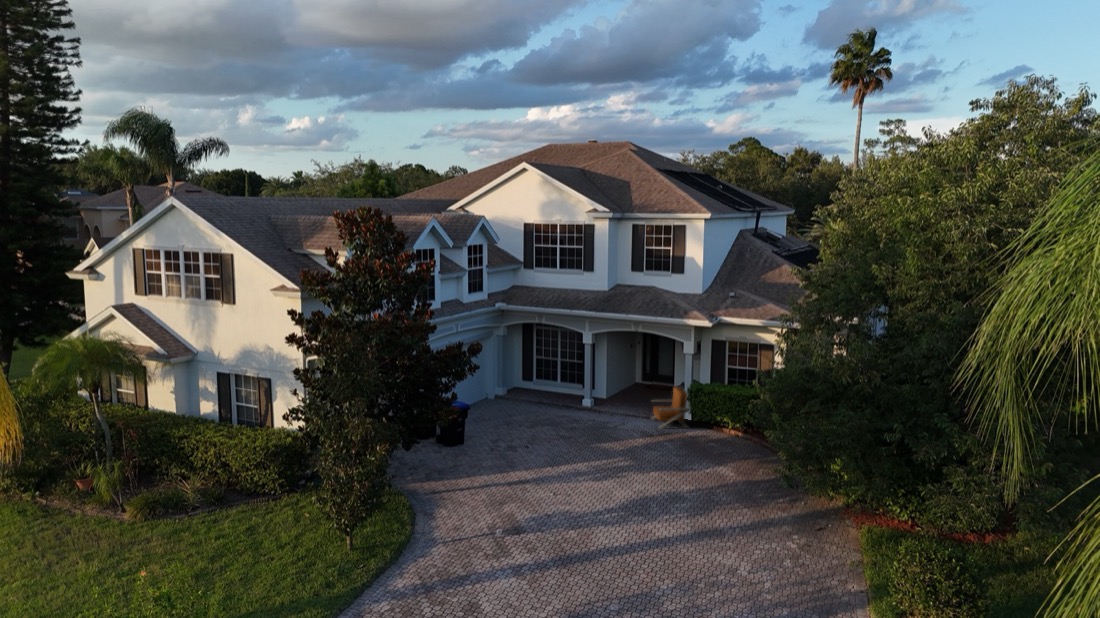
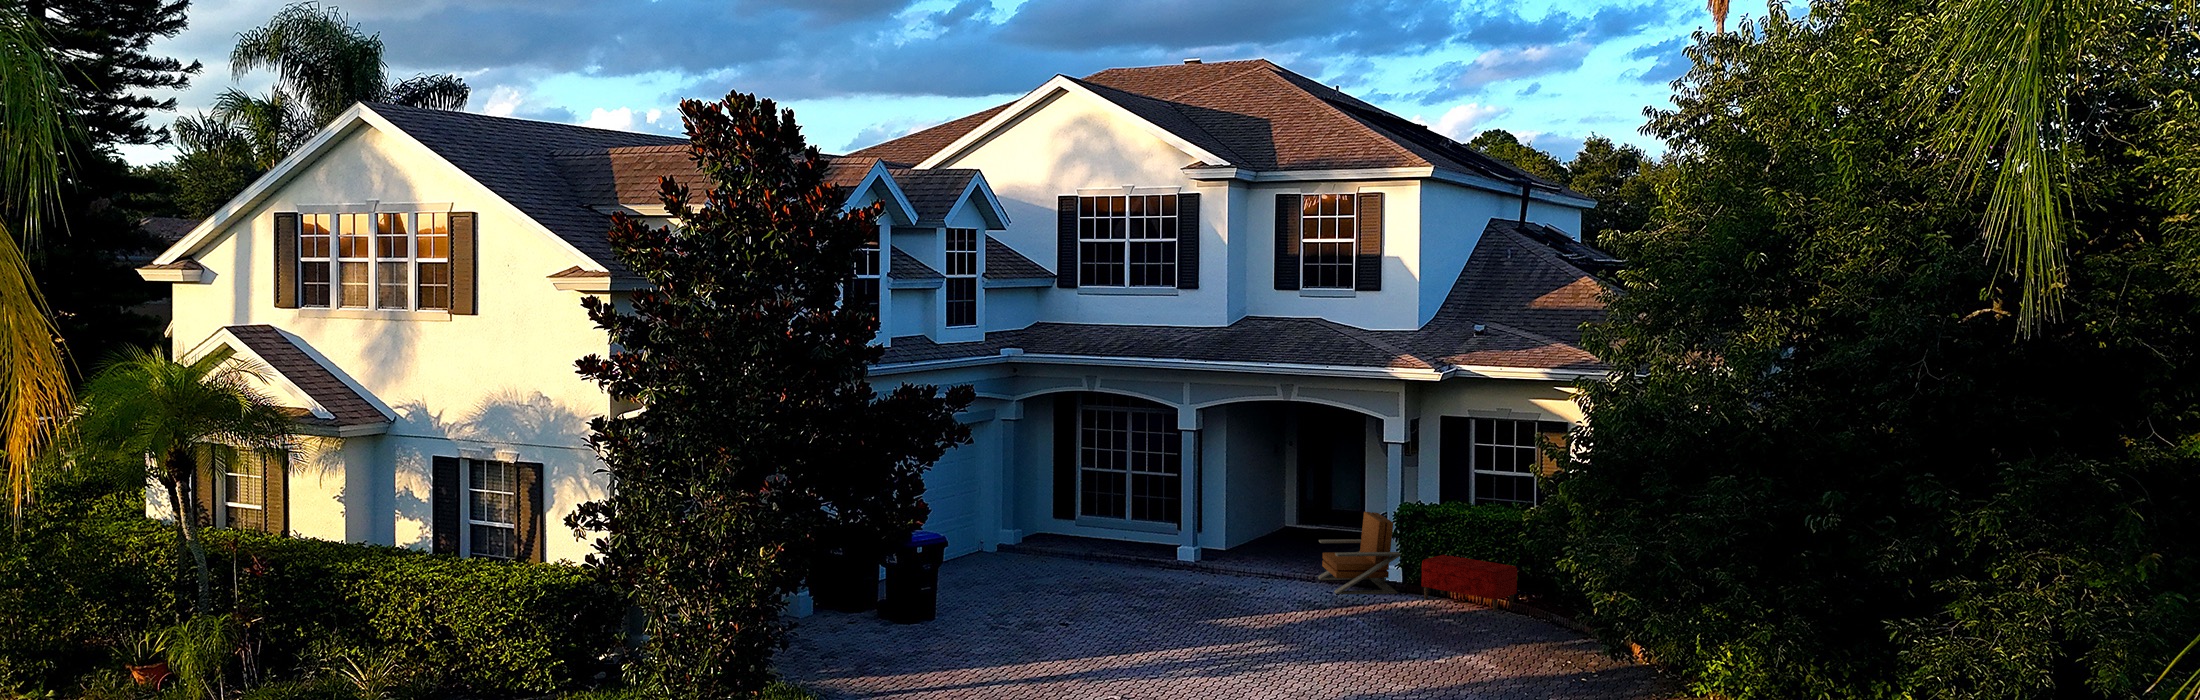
bench: none [701,409,747,439] -> present [1421,555,1517,612]

